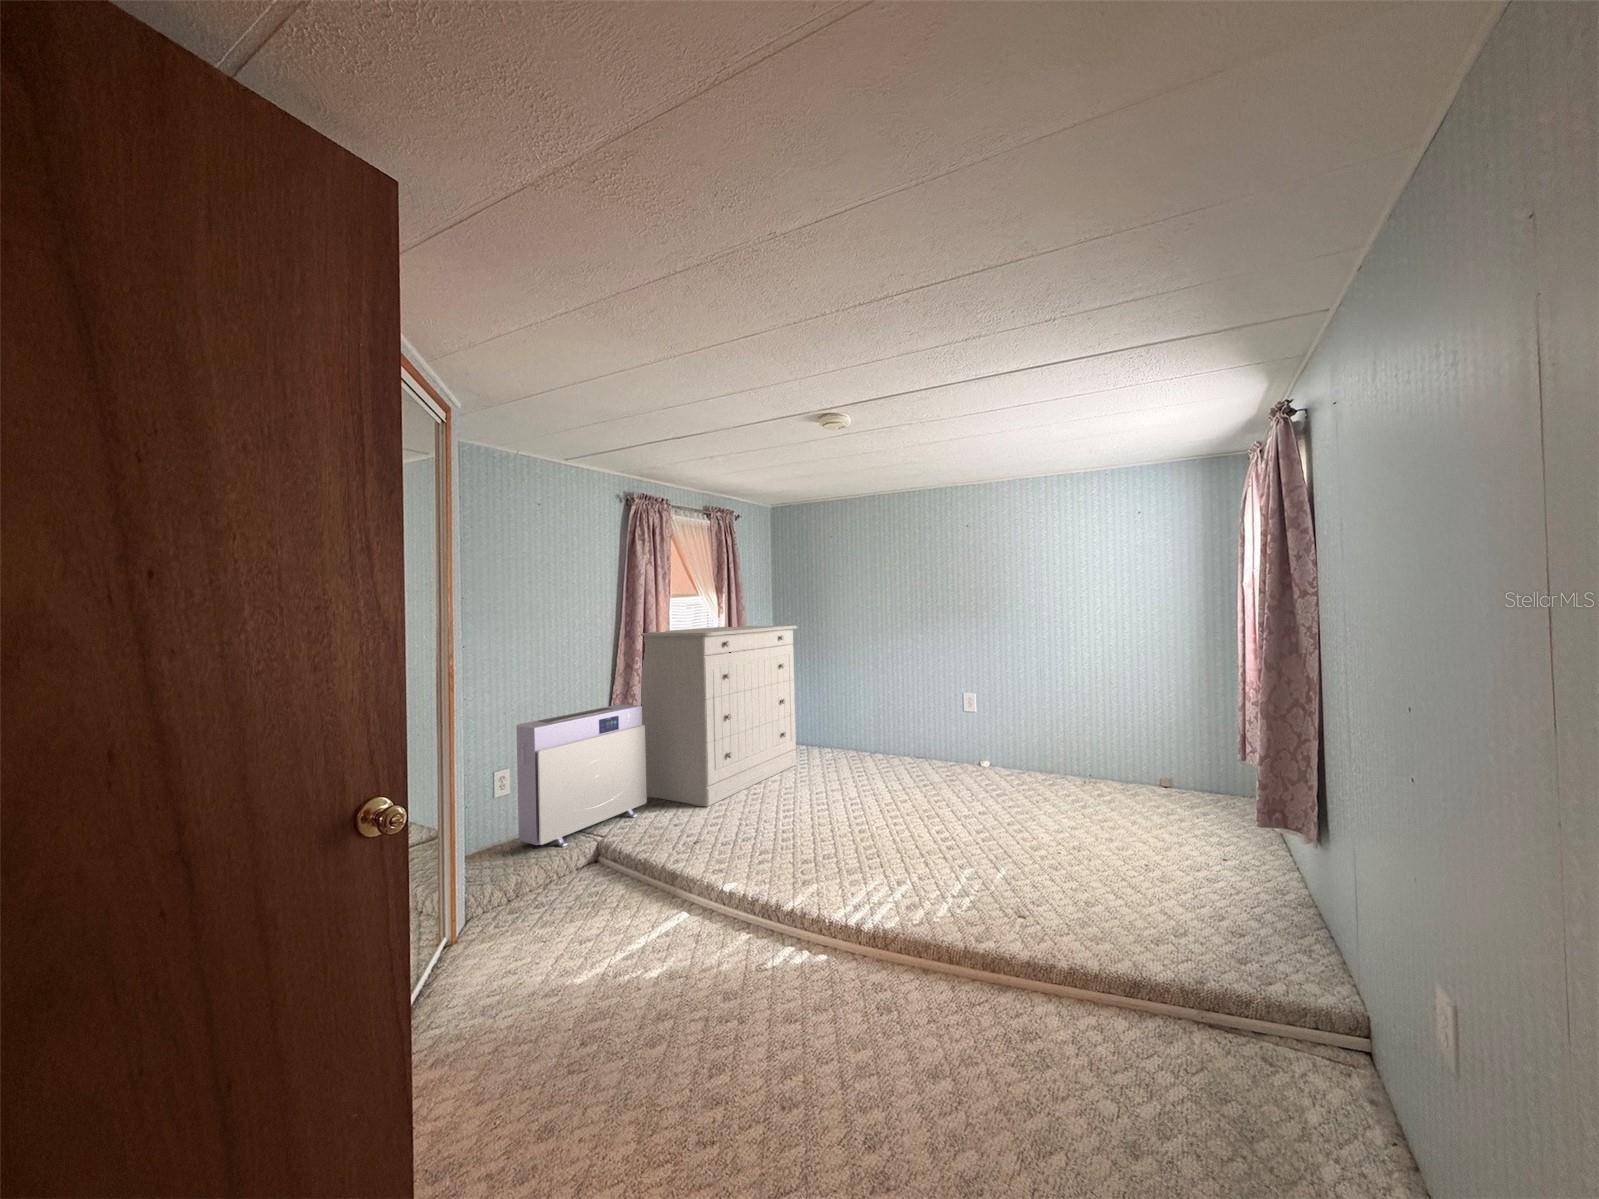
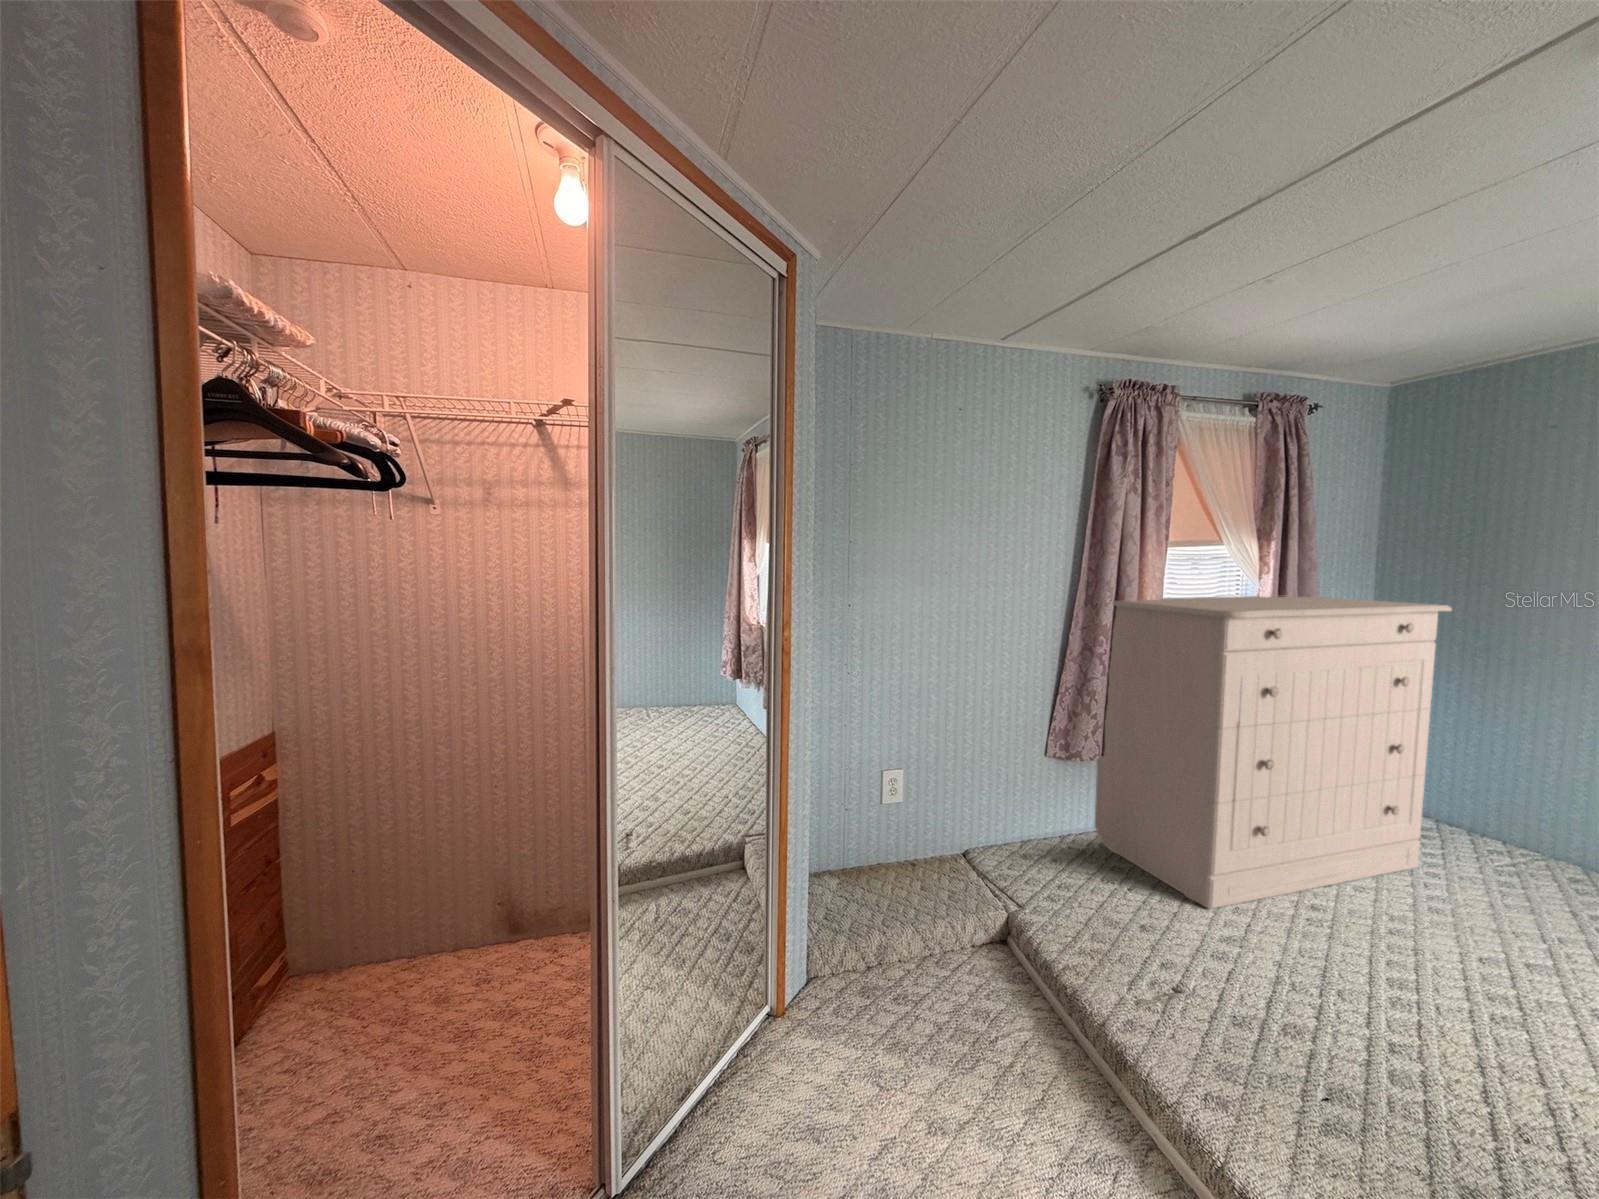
air purifier: present [516,704,647,847] -> none [908,706,1103,902]

